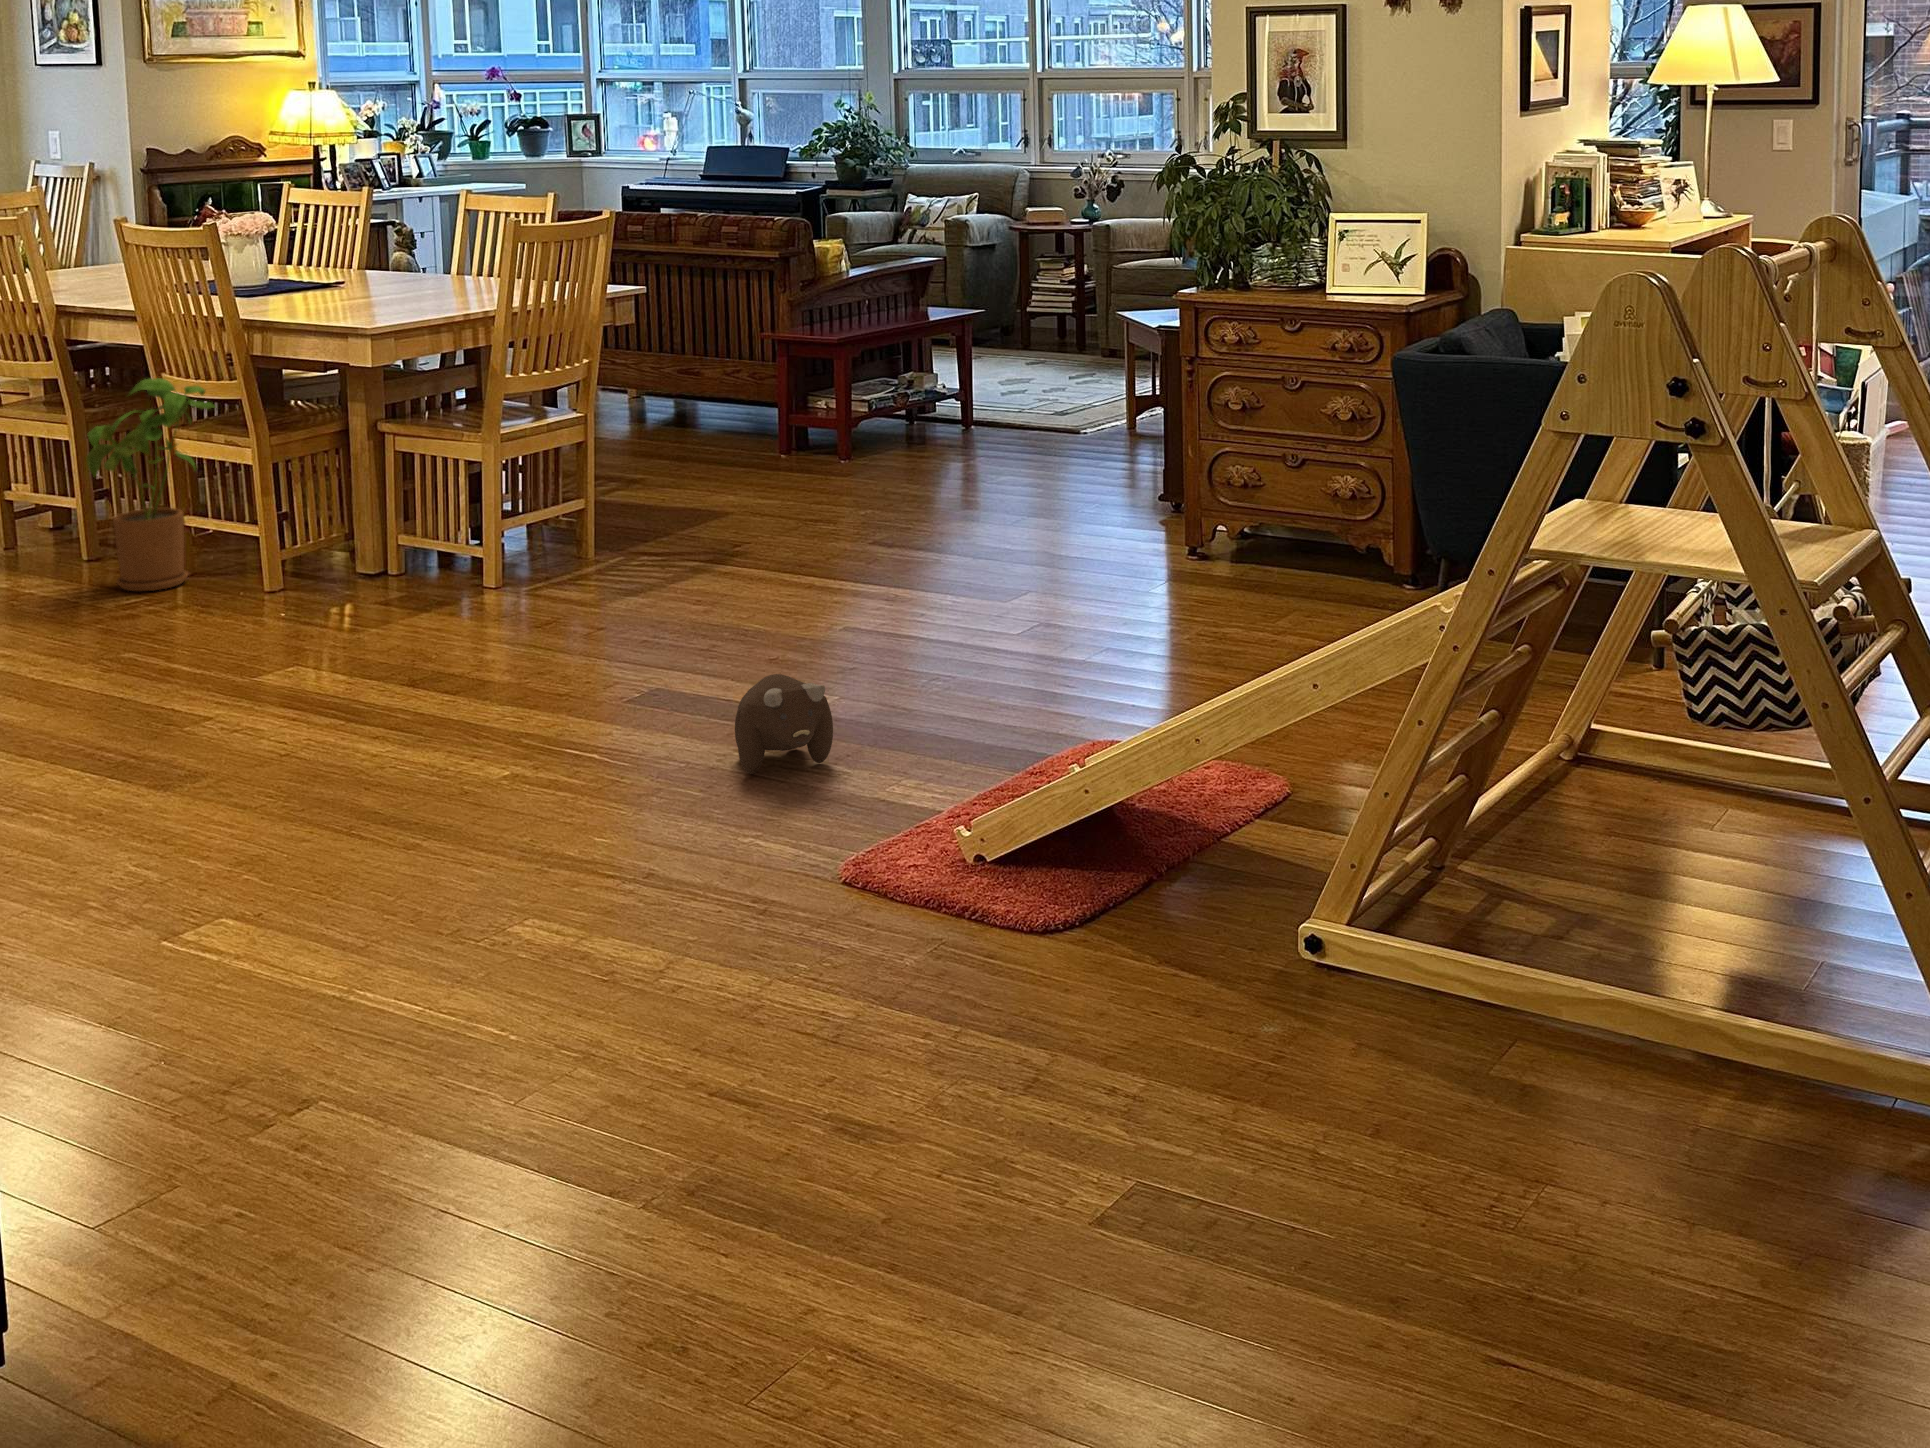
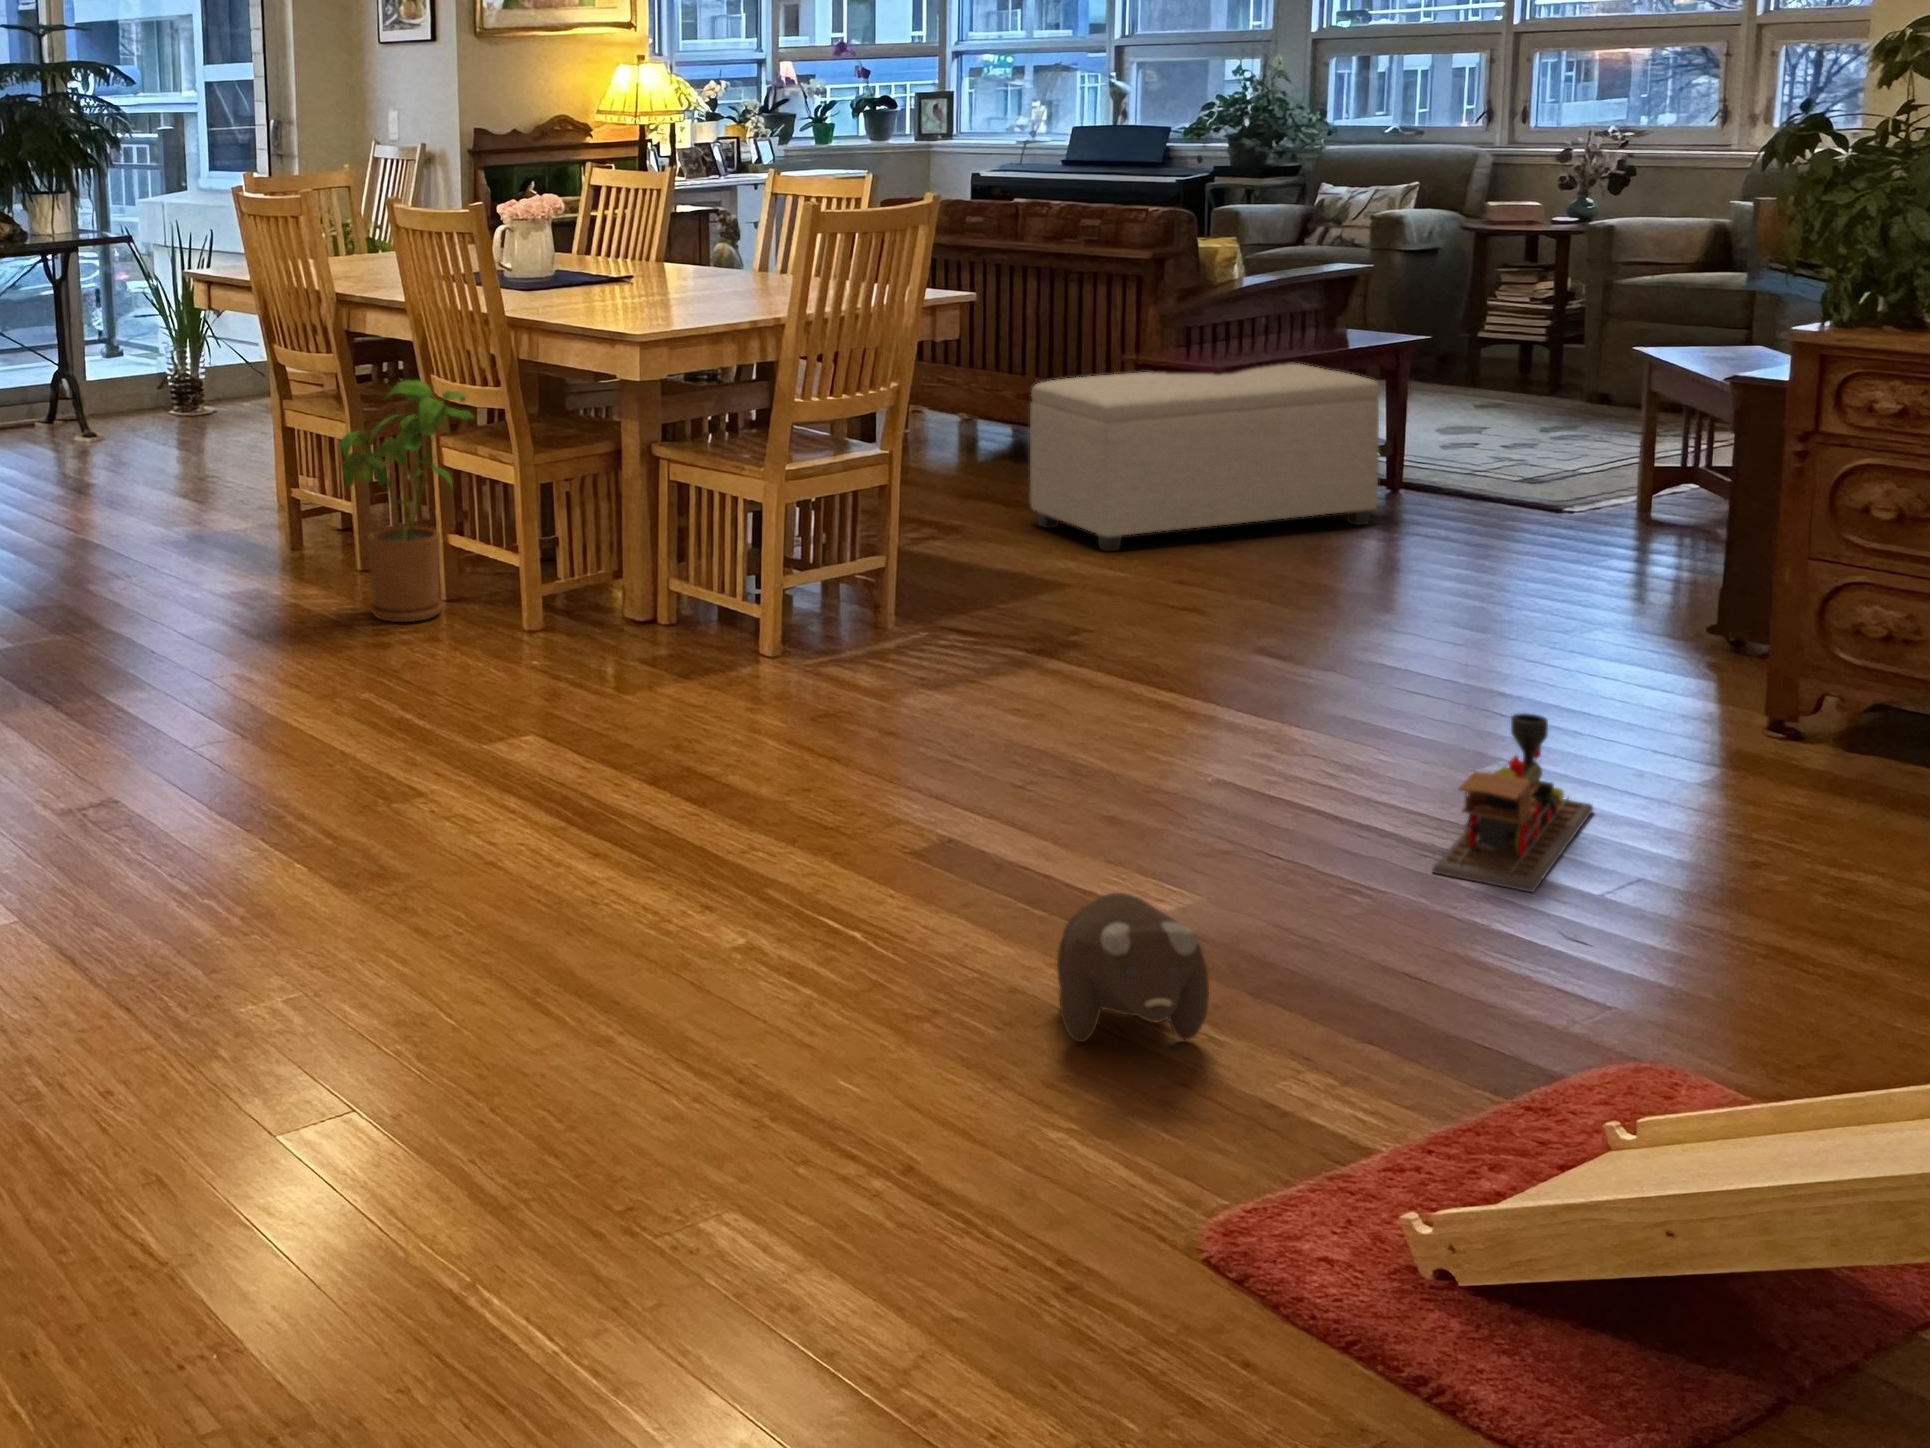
ottoman: none [686,335,949,488] -> present [1030,364,1379,551]
toy train: none [974,550,1075,660] -> present [1432,713,1593,892]

